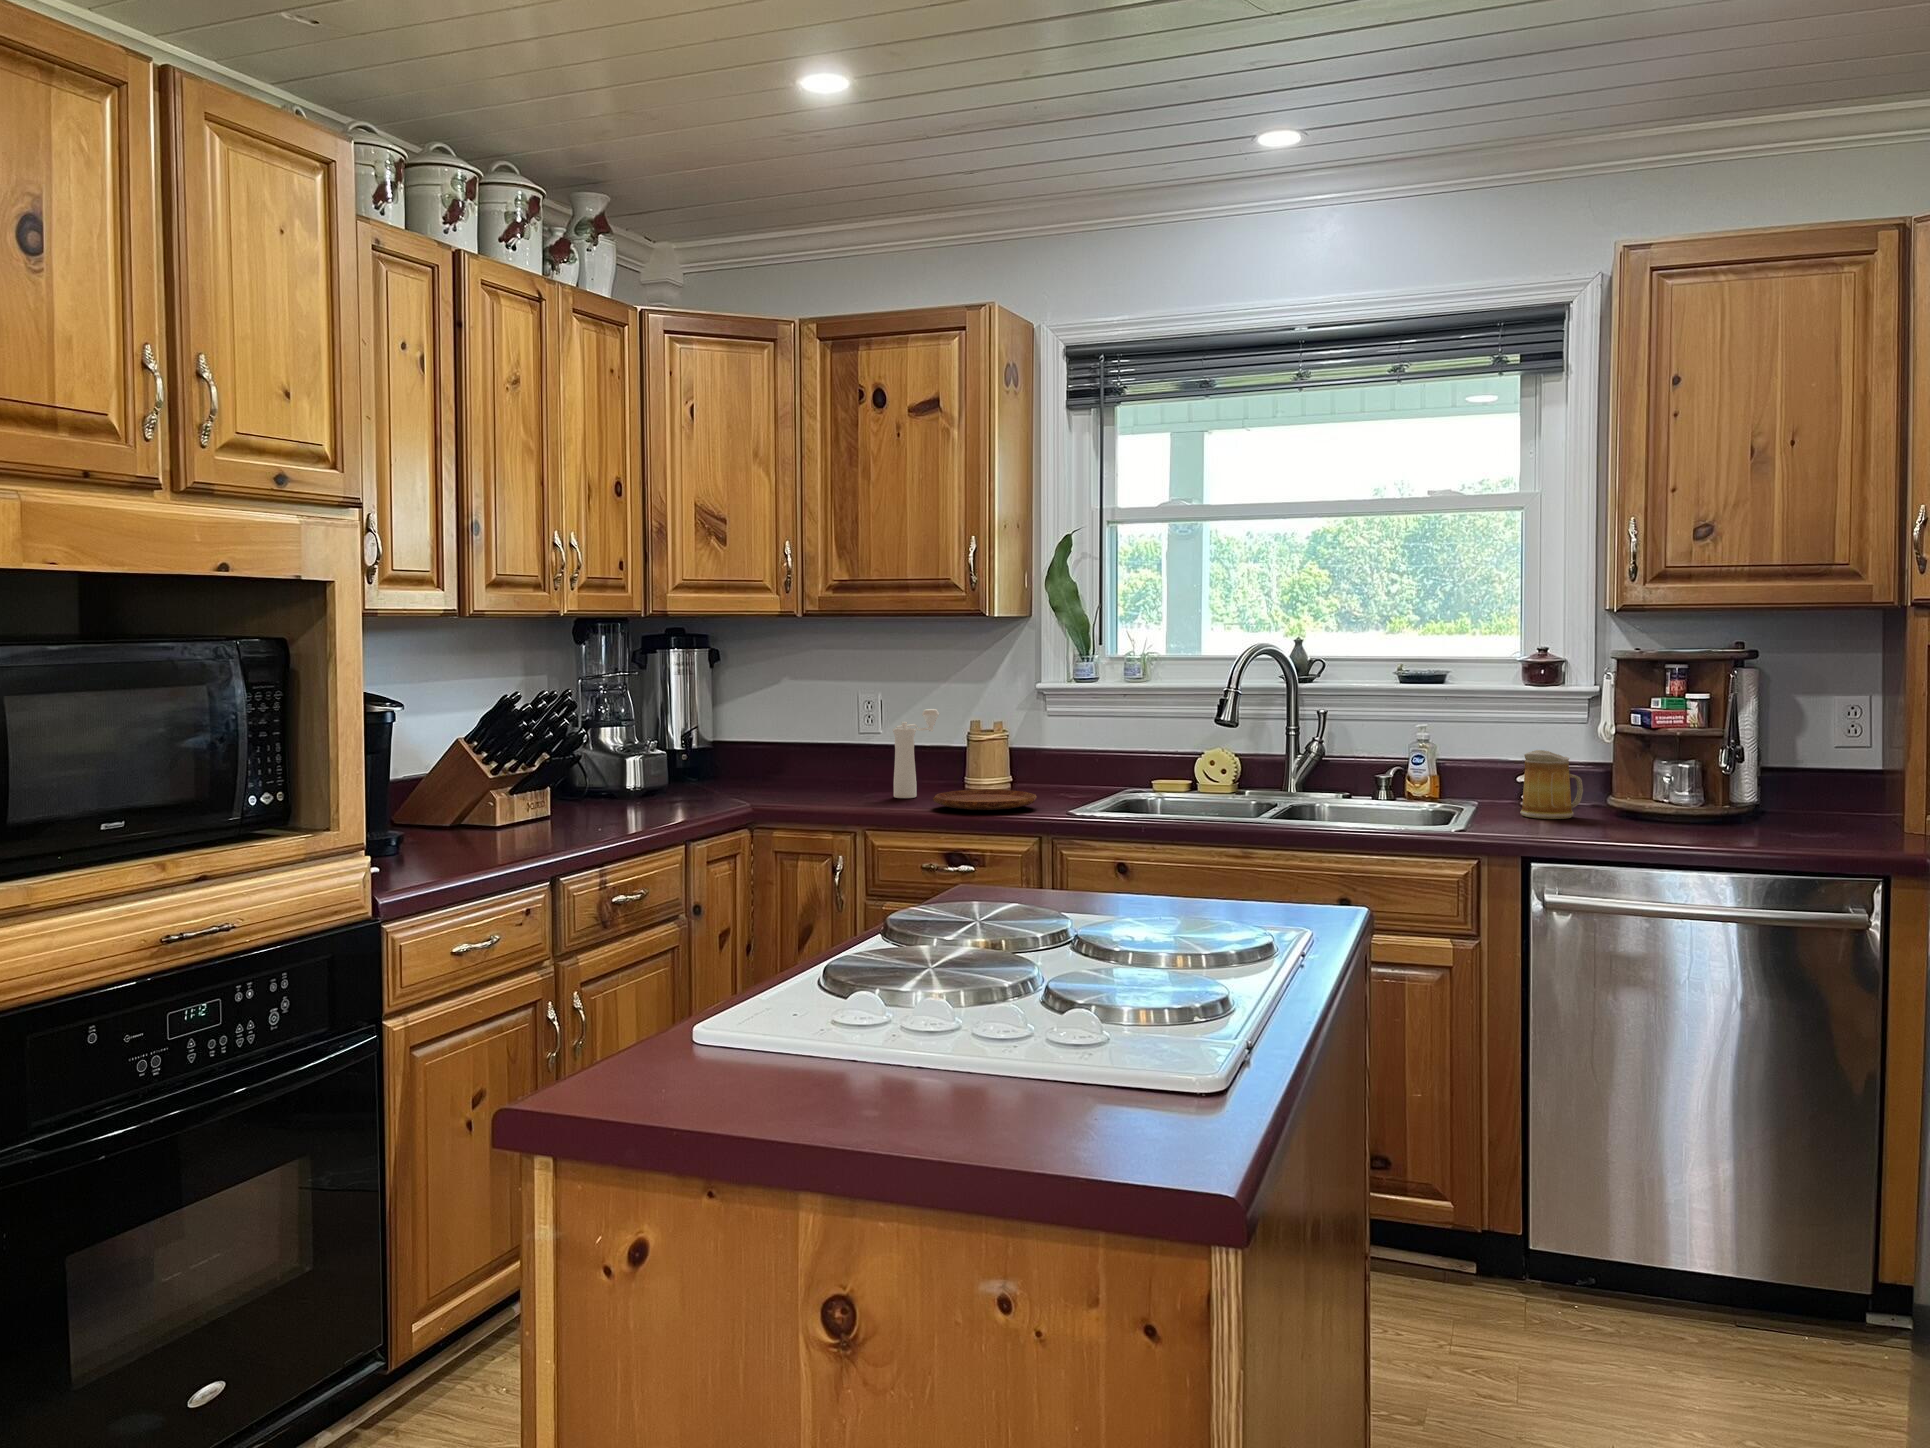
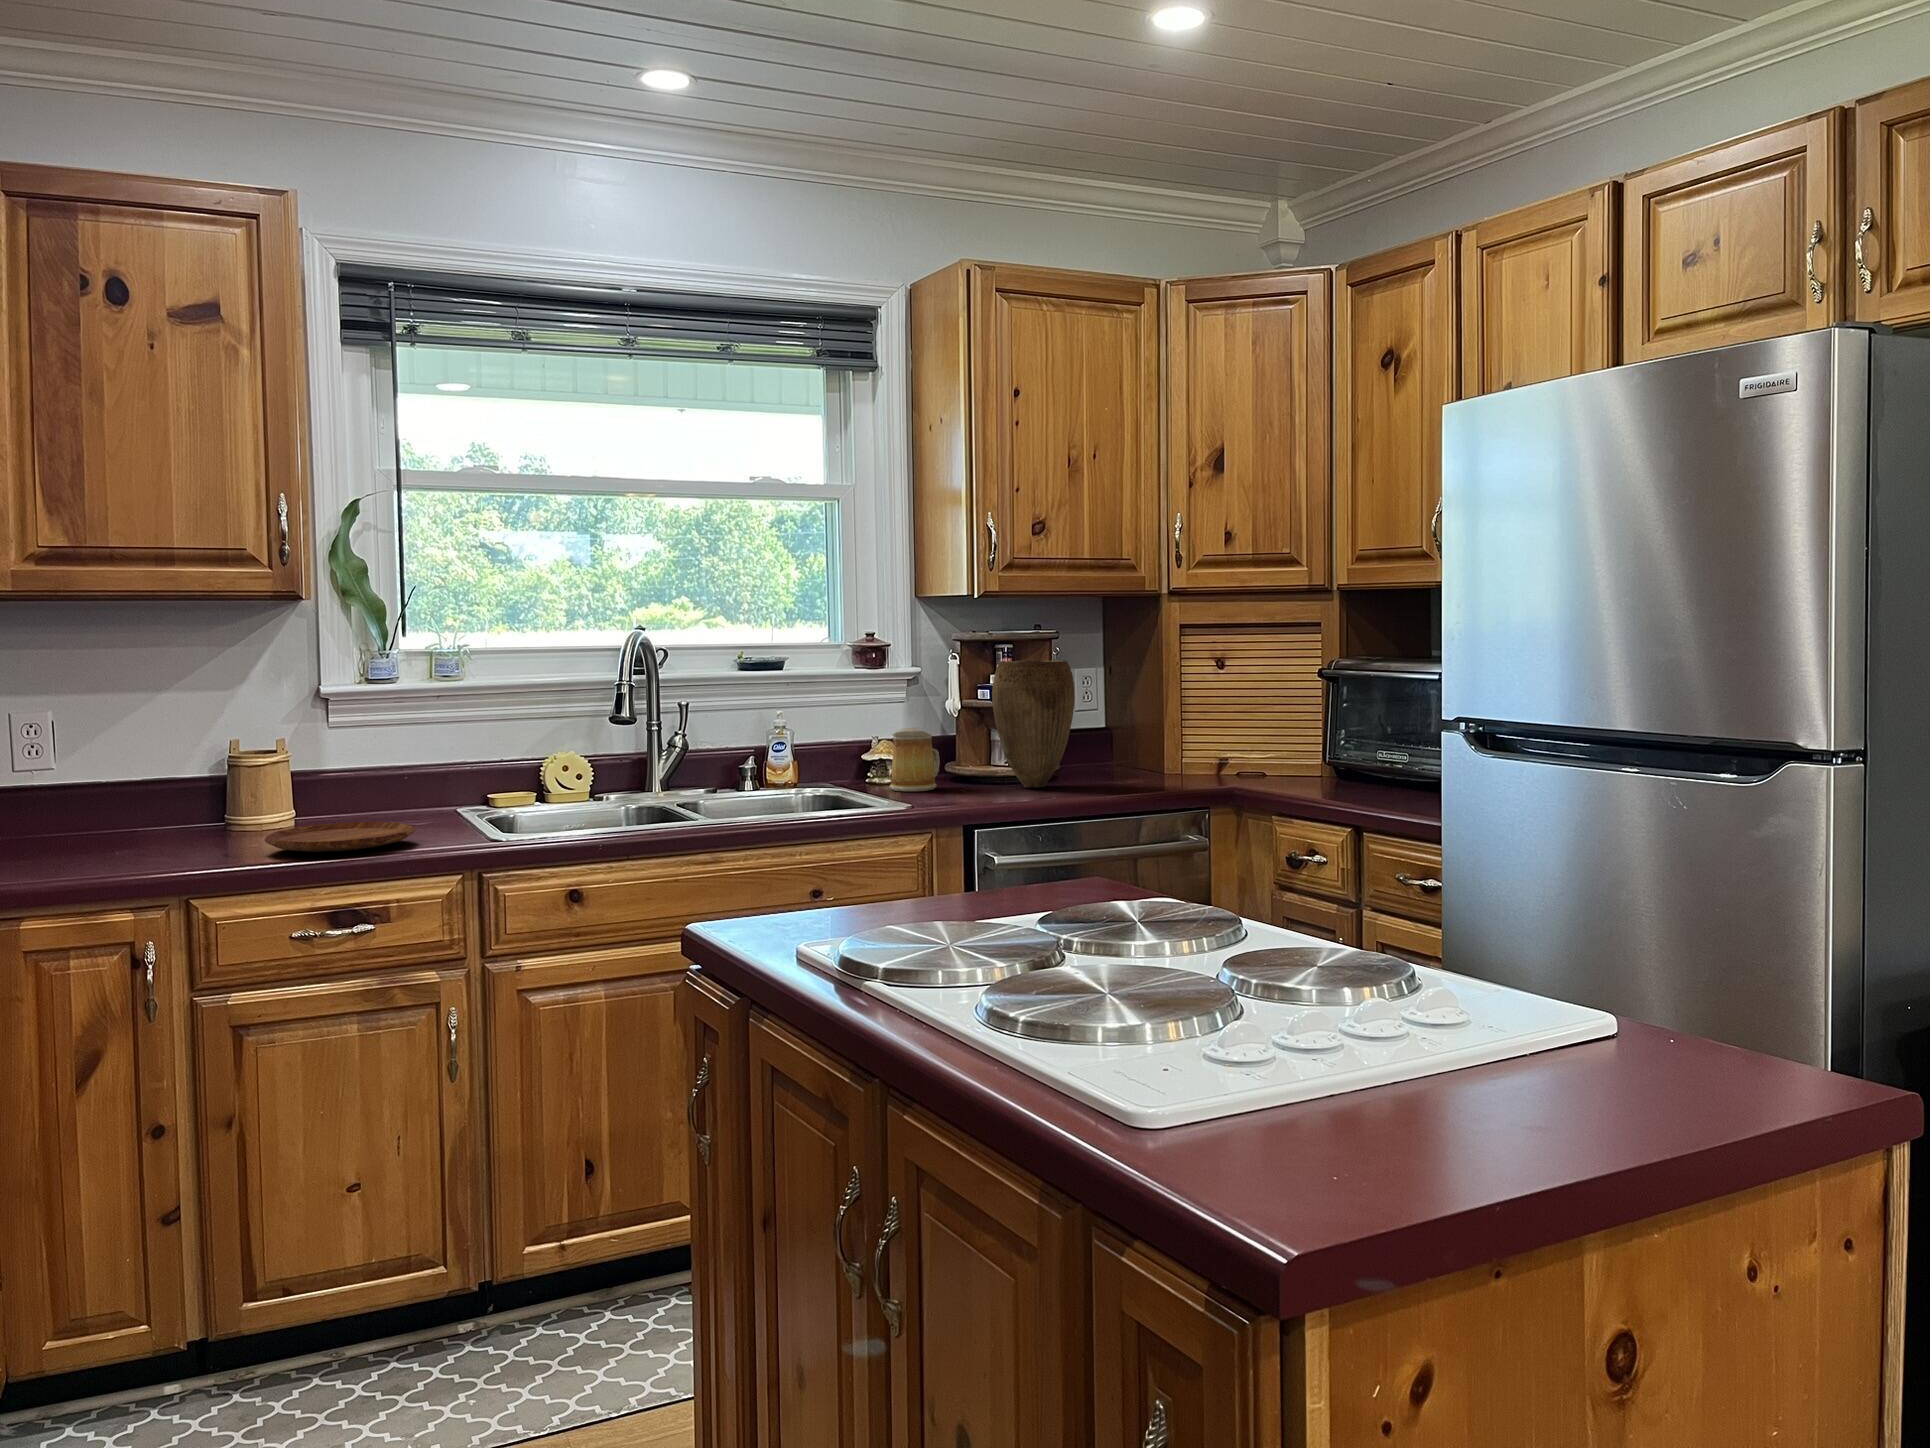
vase: none [1626,684,1731,829] -> present [992,661,1075,787]
pepper mill: present [893,709,939,798] -> none [147,727,200,852]

